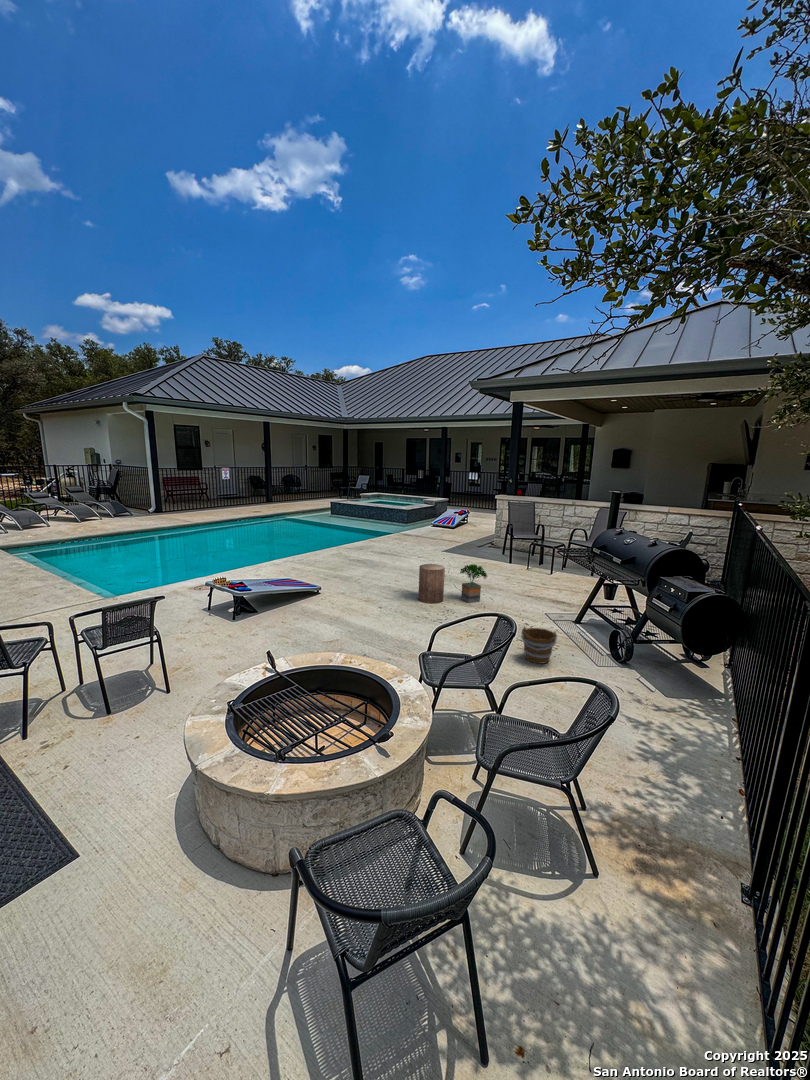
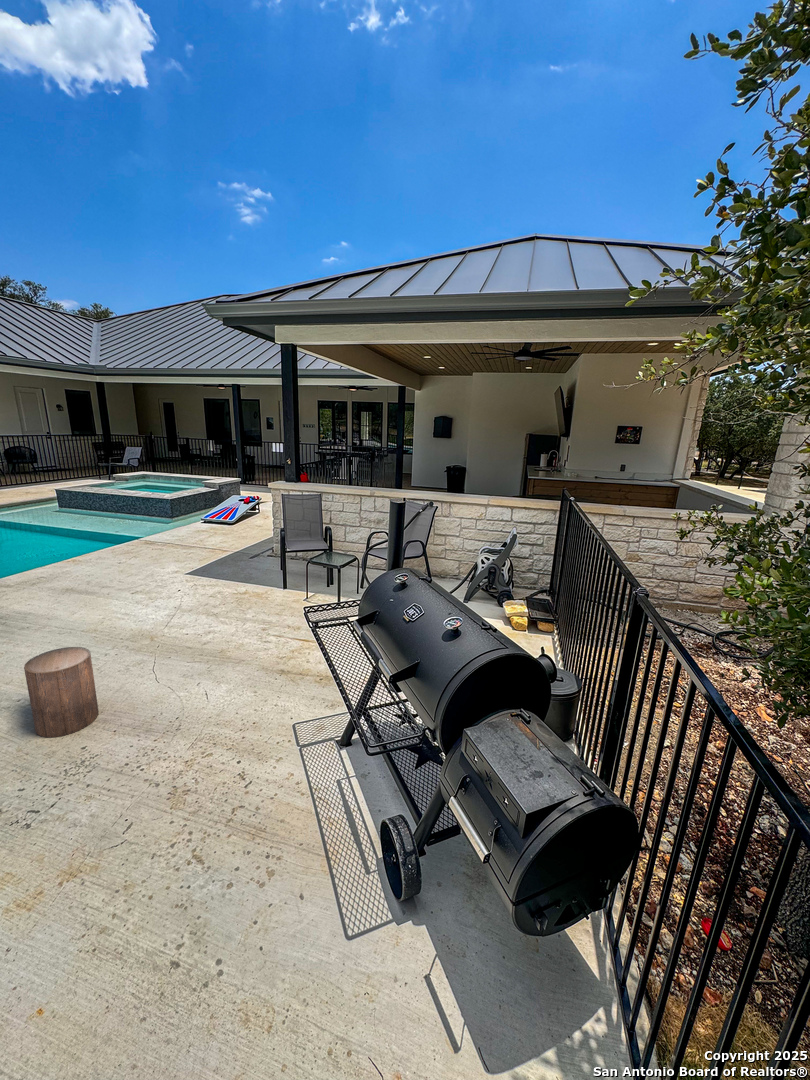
potted tree: present [460,564,487,603] -> none [126,636,187,717]
bucket: present [521,627,557,664] -> none [139,869,238,996]

